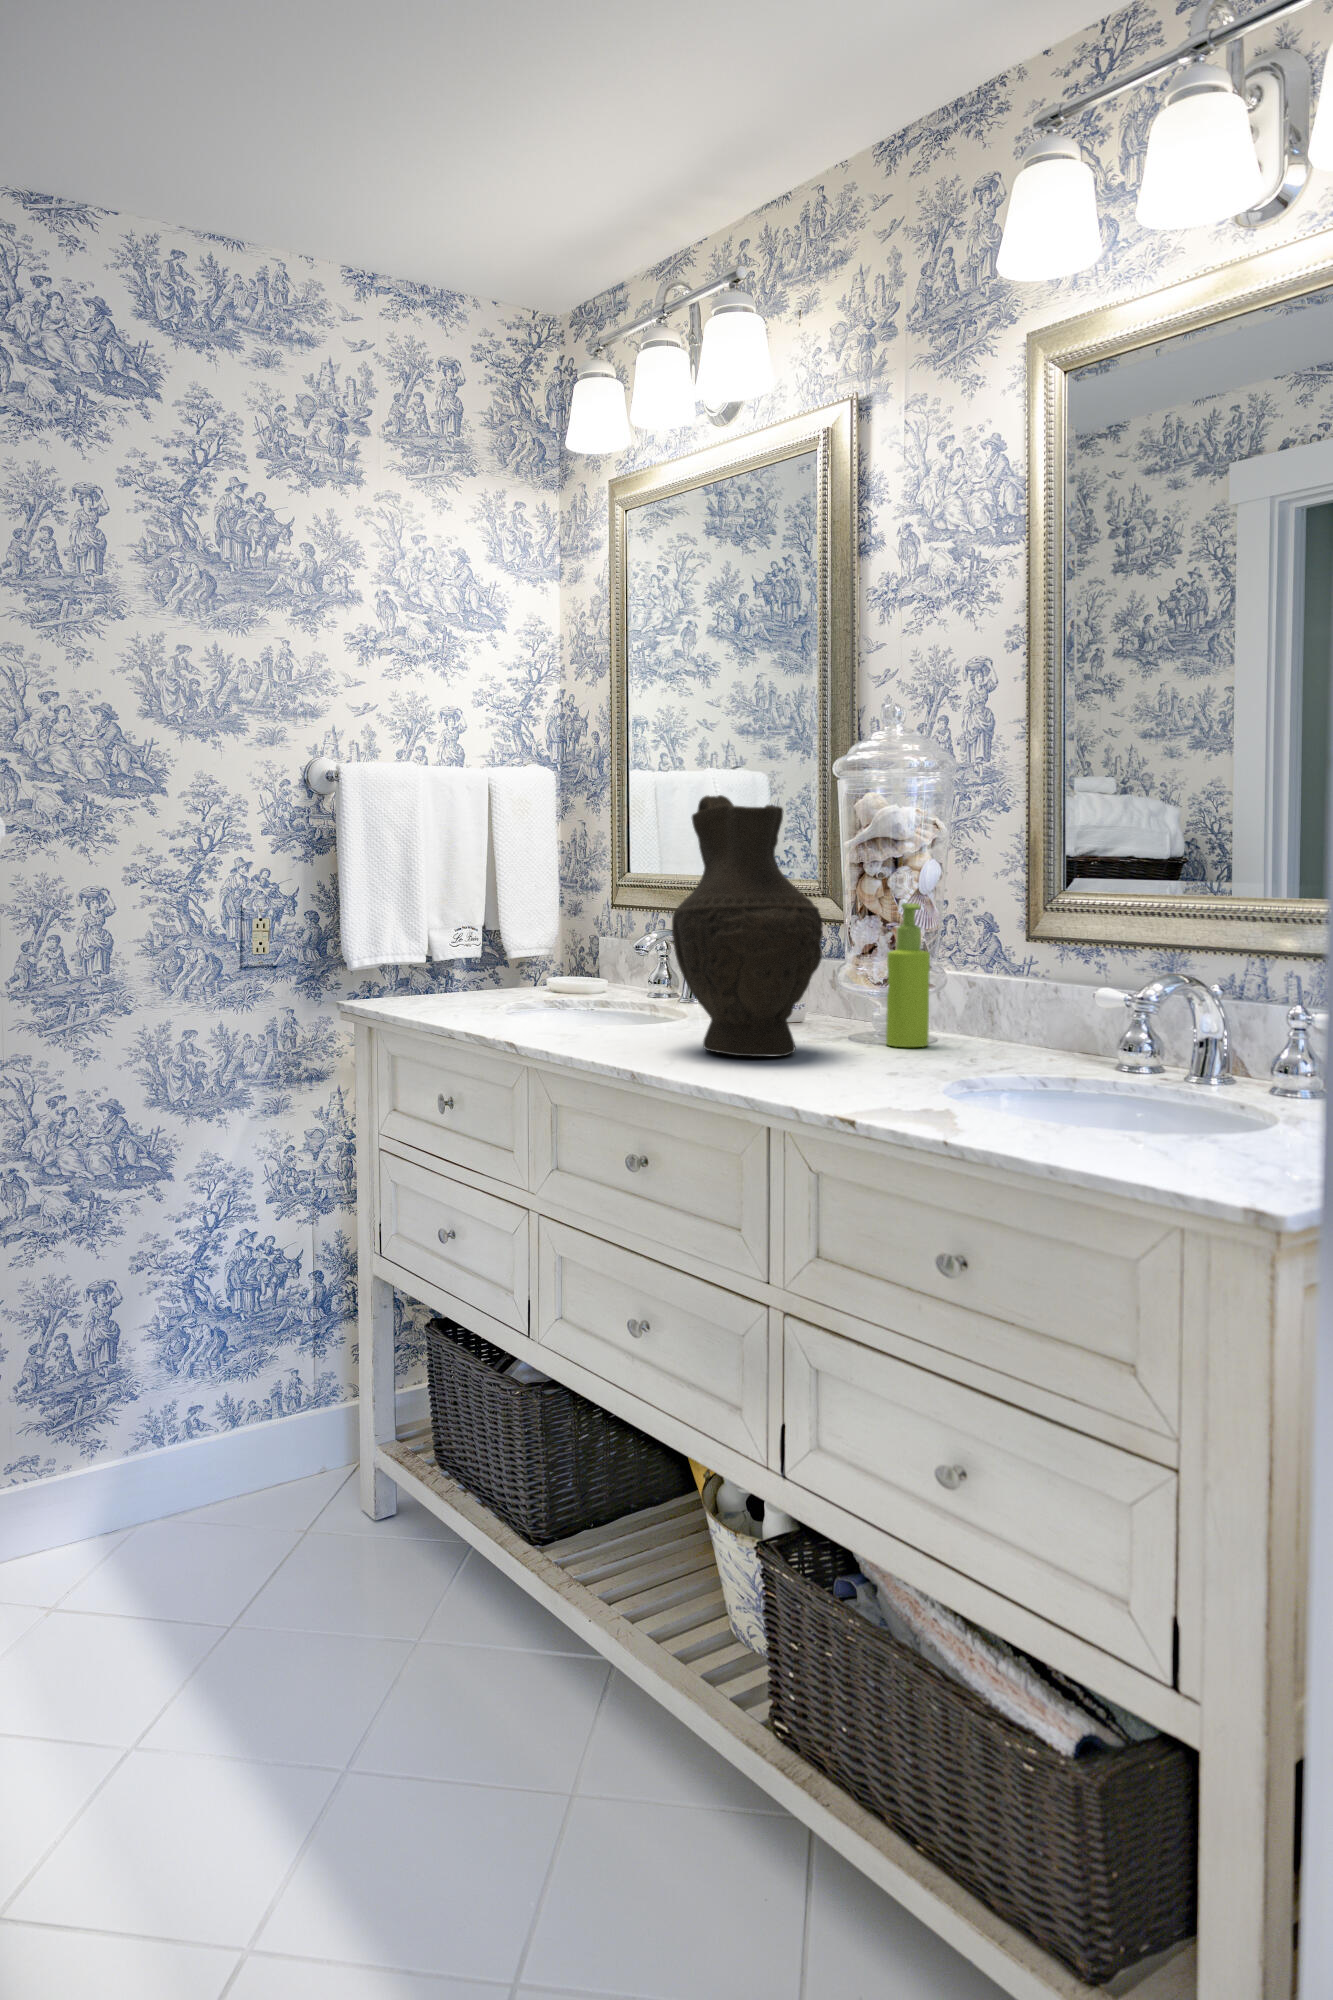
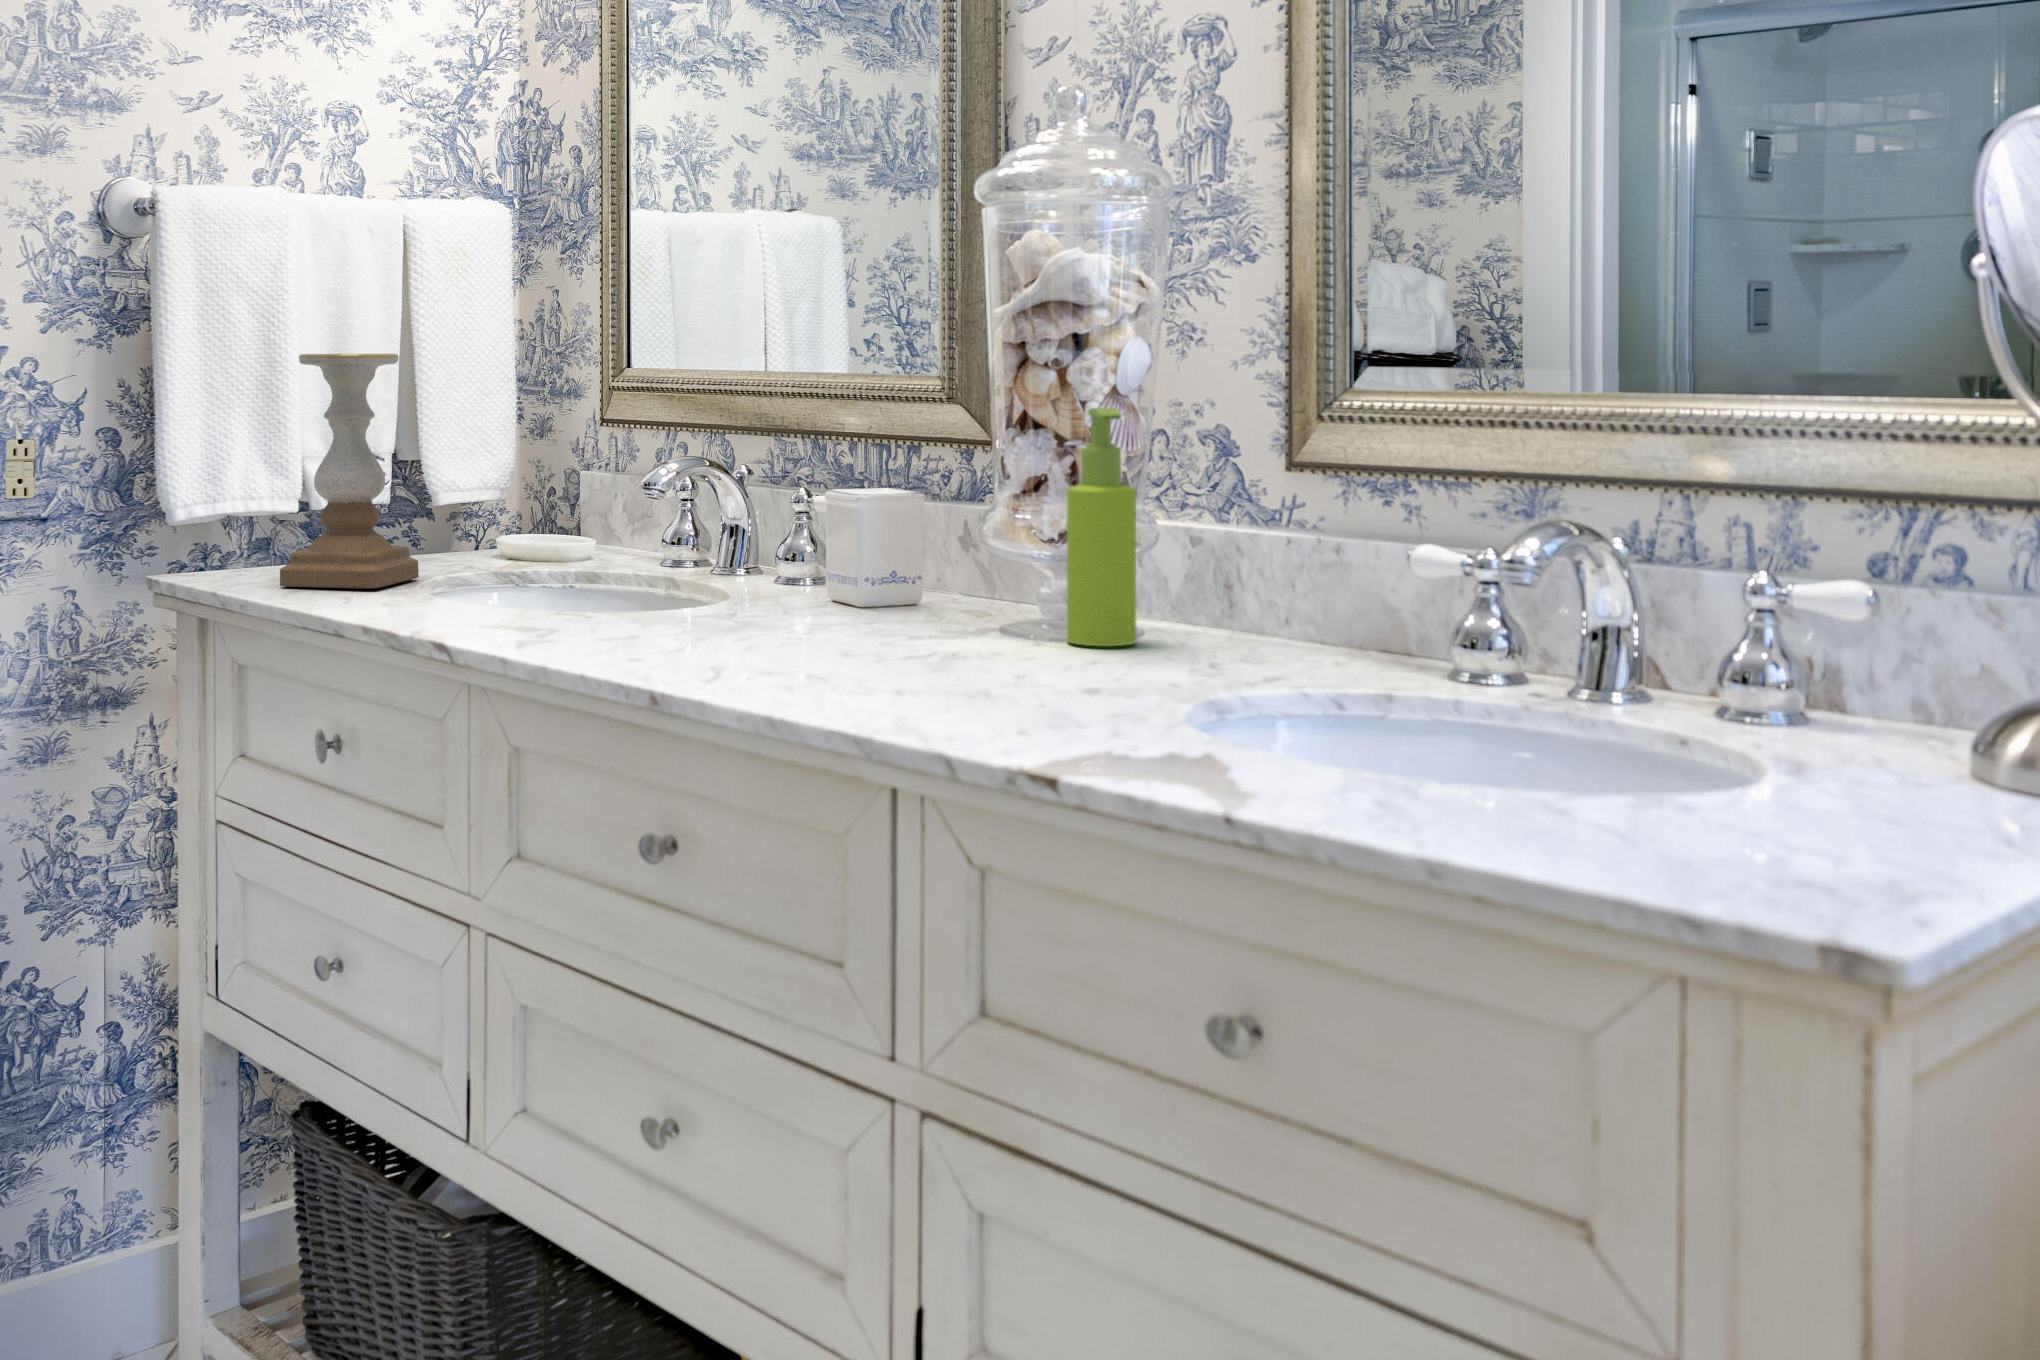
decorative vase: present [672,795,823,1057] -> none [713,232,965,667]
candle holder: none [416,868,499,1011] -> present [280,354,419,588]

